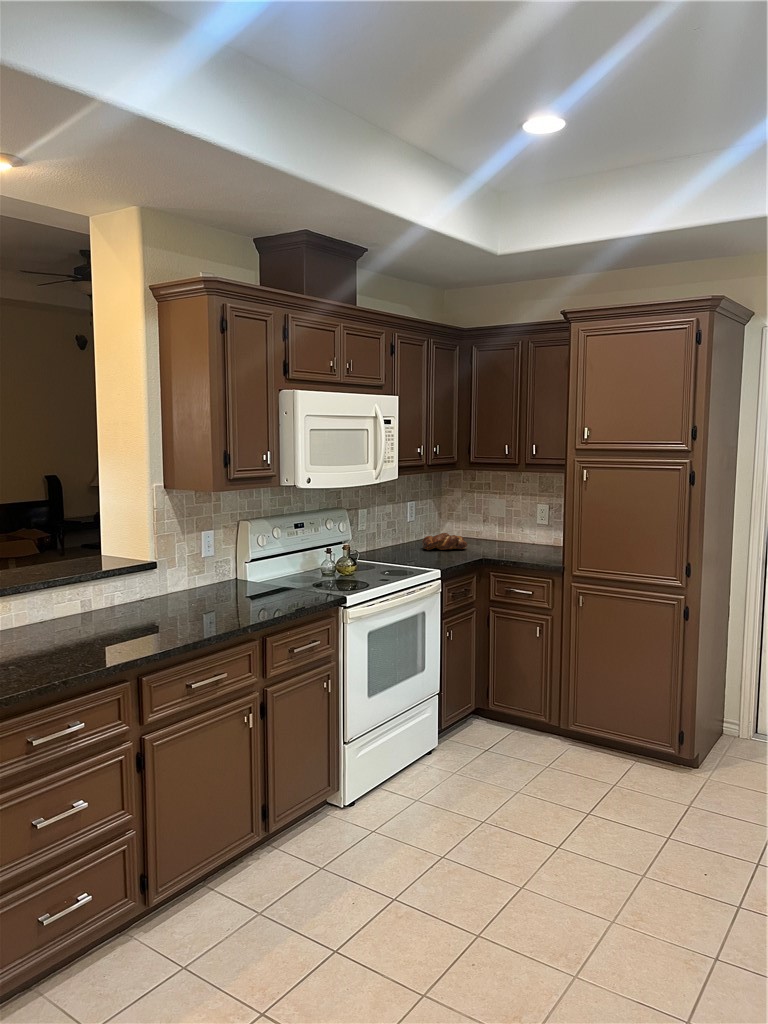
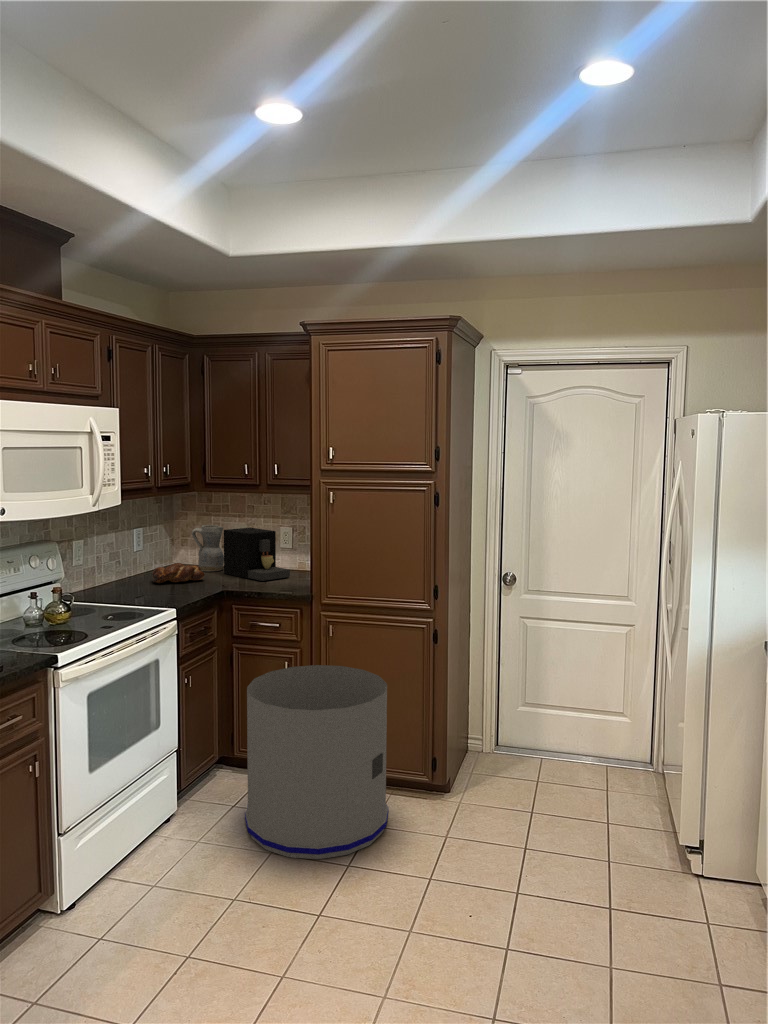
ceramic pitcher: none [458,500,486,543] -> present [192,525,224,571]
coffee maker: none [485,504,546,553] -> present [224,528,290,581]
trash can: none [496,632,633,805] -> present [245,665,389,859]

